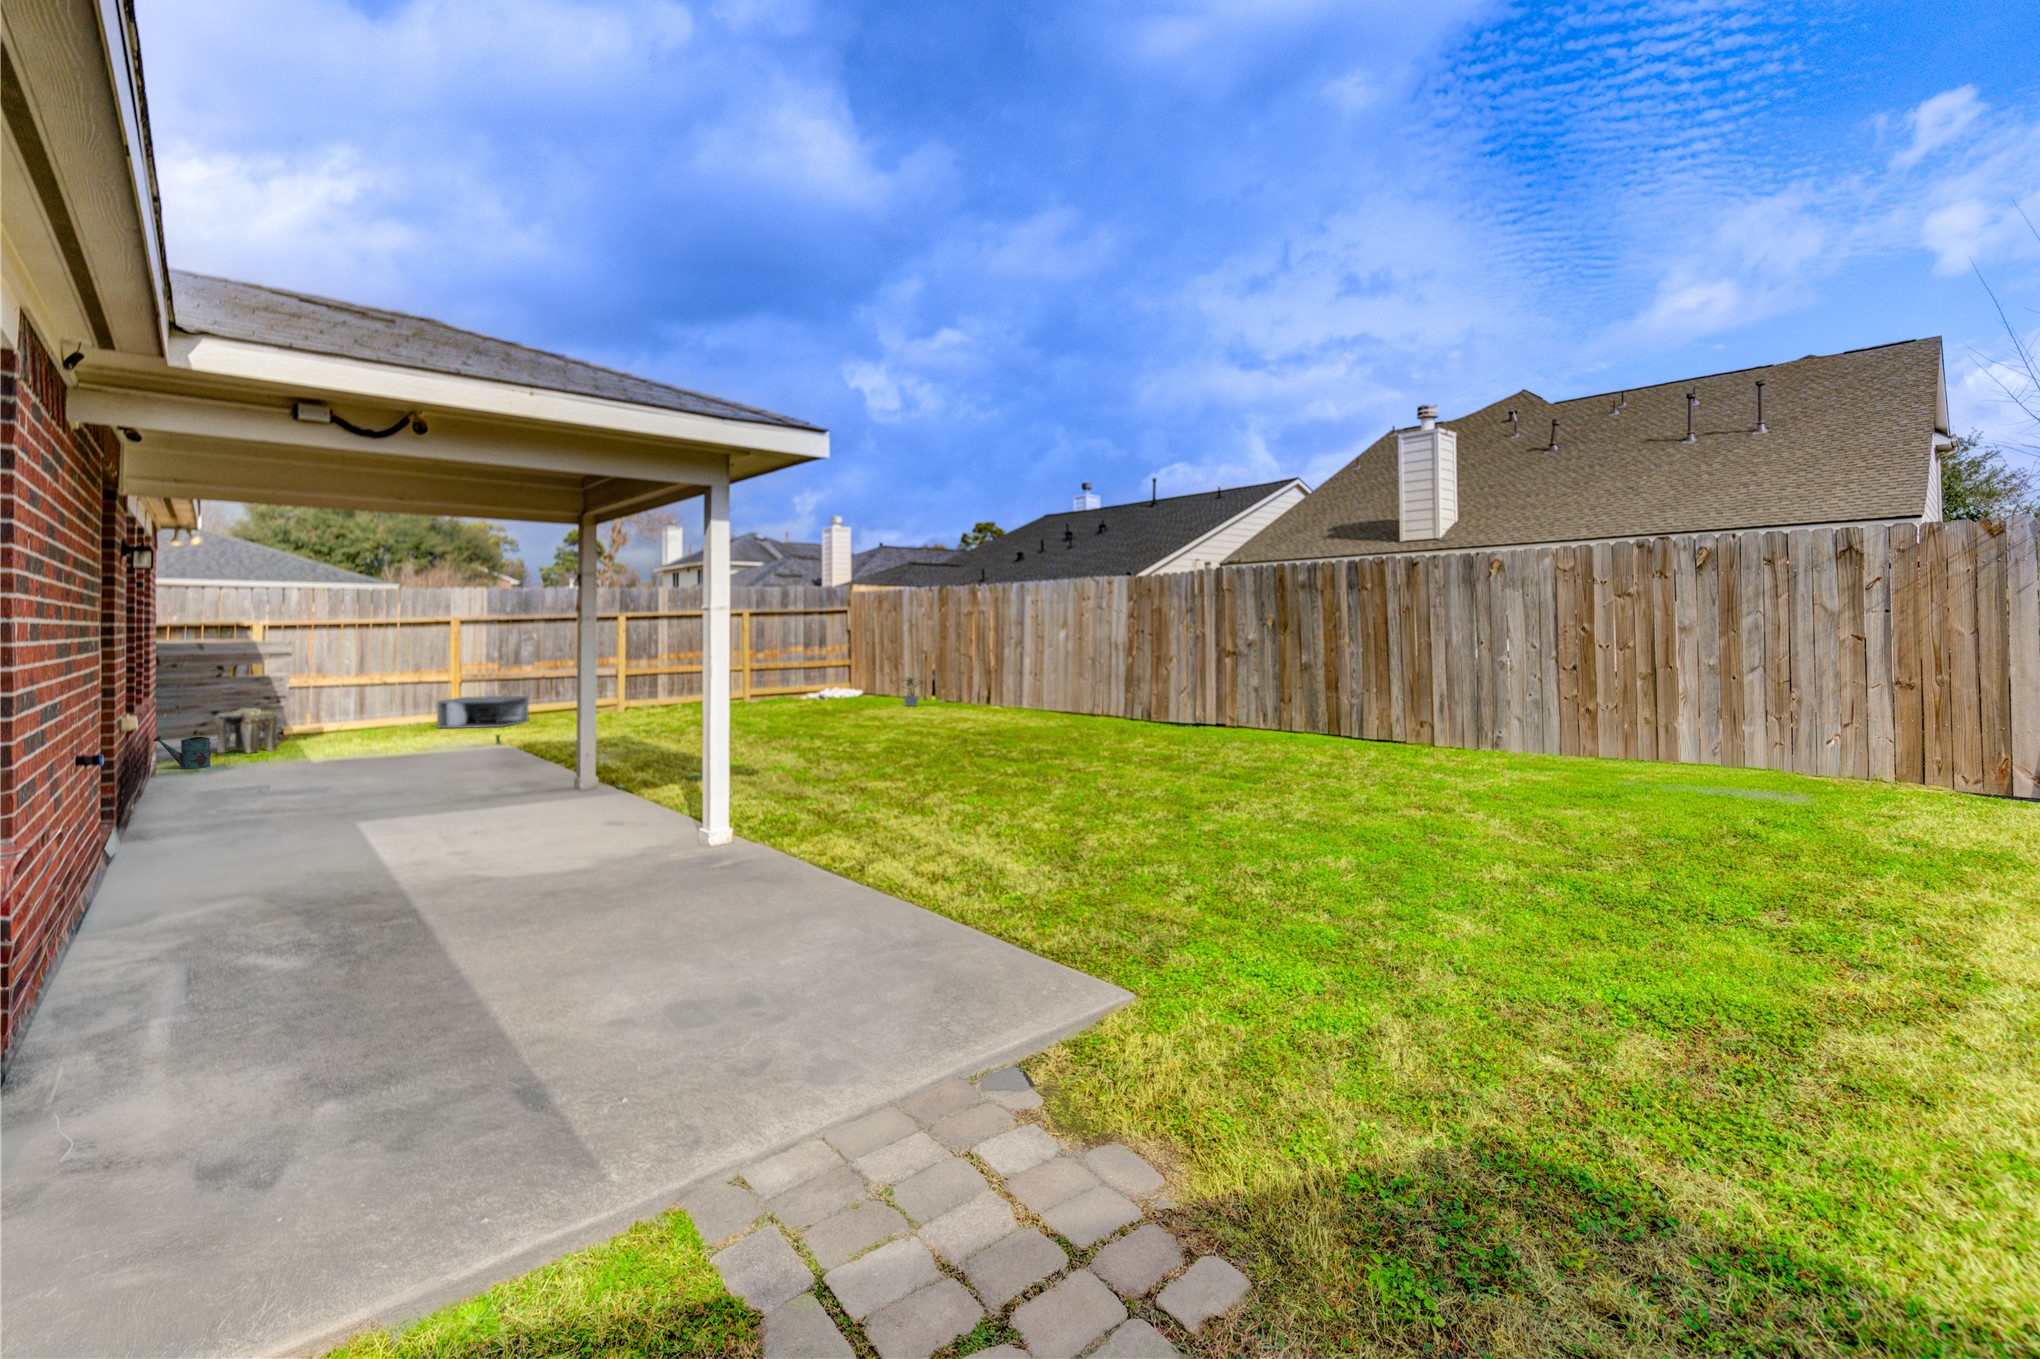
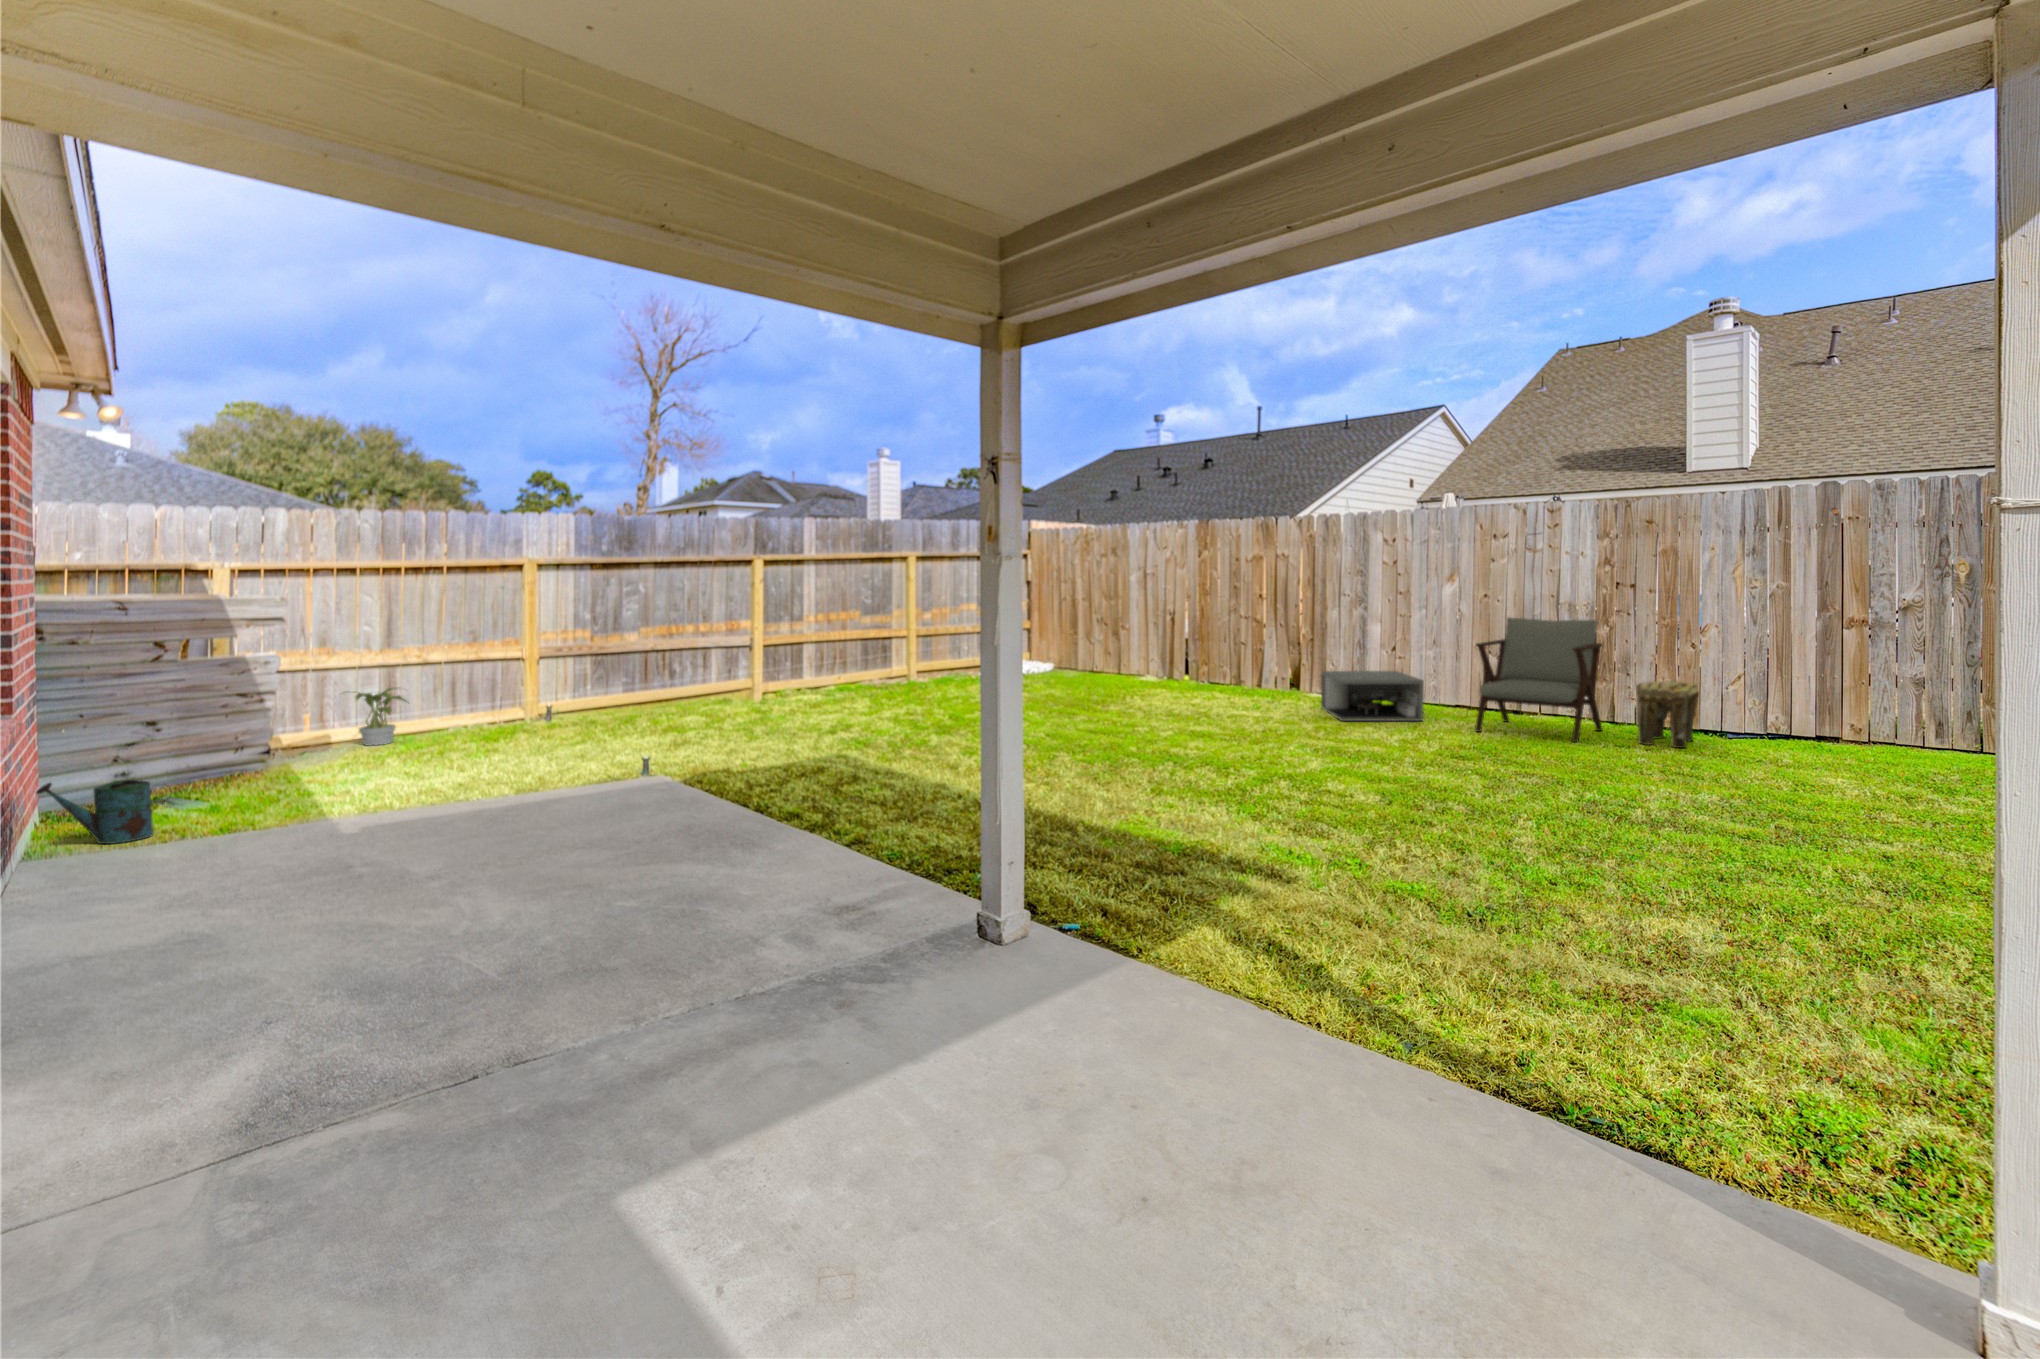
lounge chair: none [1045,652,1132,731] -> present [1475,618,1602,742]
potted plant: present [904,678,925,706] -> present [356,688,409,746]
coffee table: present [437,696,528,728] -> present [1321,671,1424,721]
stool: present [214,708,278,753] -> present [1636,680,1699,748]

